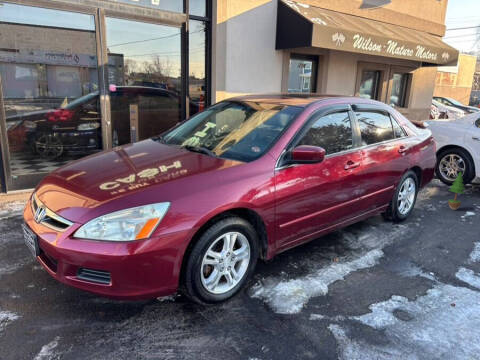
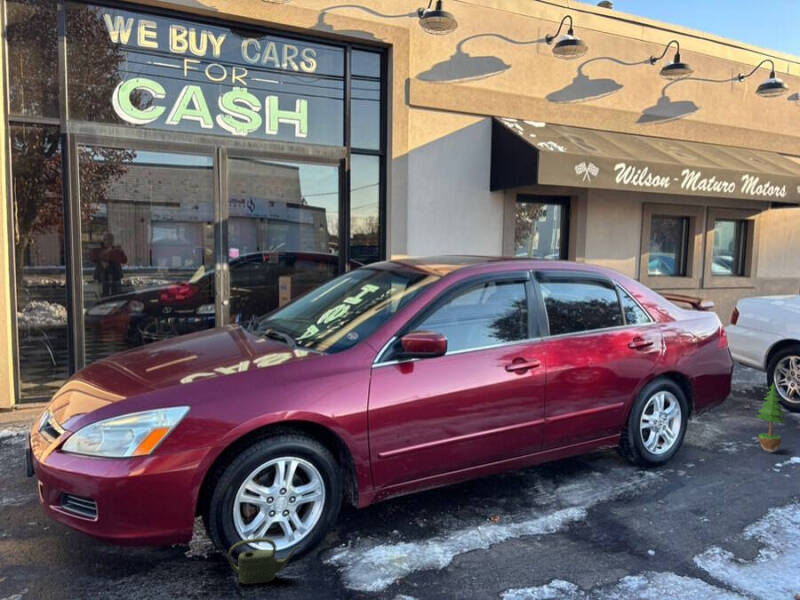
watering can: none [199,286,243,316] -> present [228,538,300,584]

